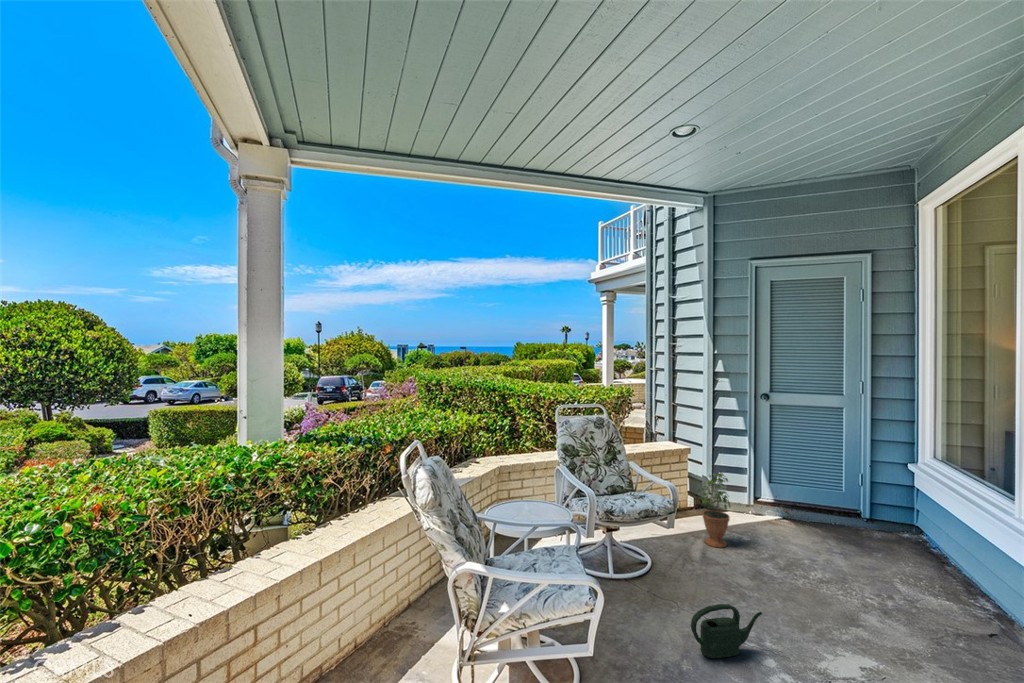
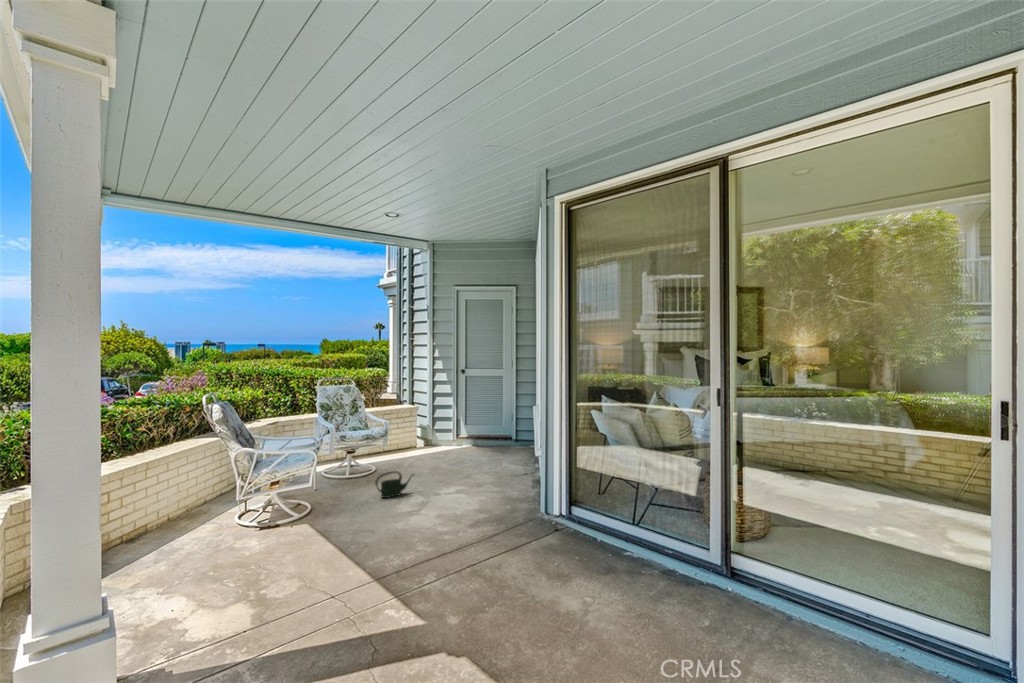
potted plant: present [698,471,730,548] -> none [410,415,430,461]

